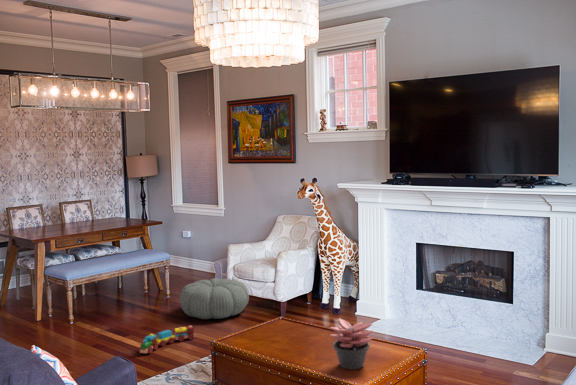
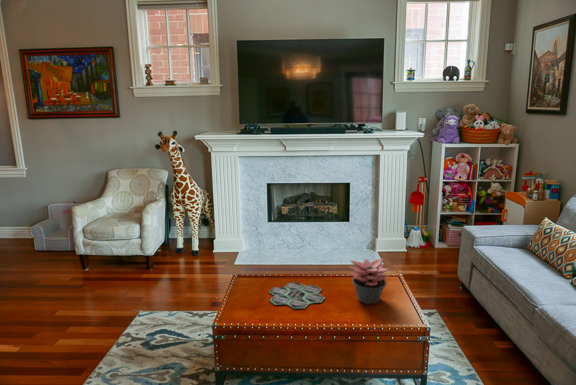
pouf: present [180,278,249,319] -> none [26,243,111,293]
toy train: present [139,326,195,353] -> none [33,303,86,354]
board game: none [268,336,326,356] -> present [269,282,325,309]

